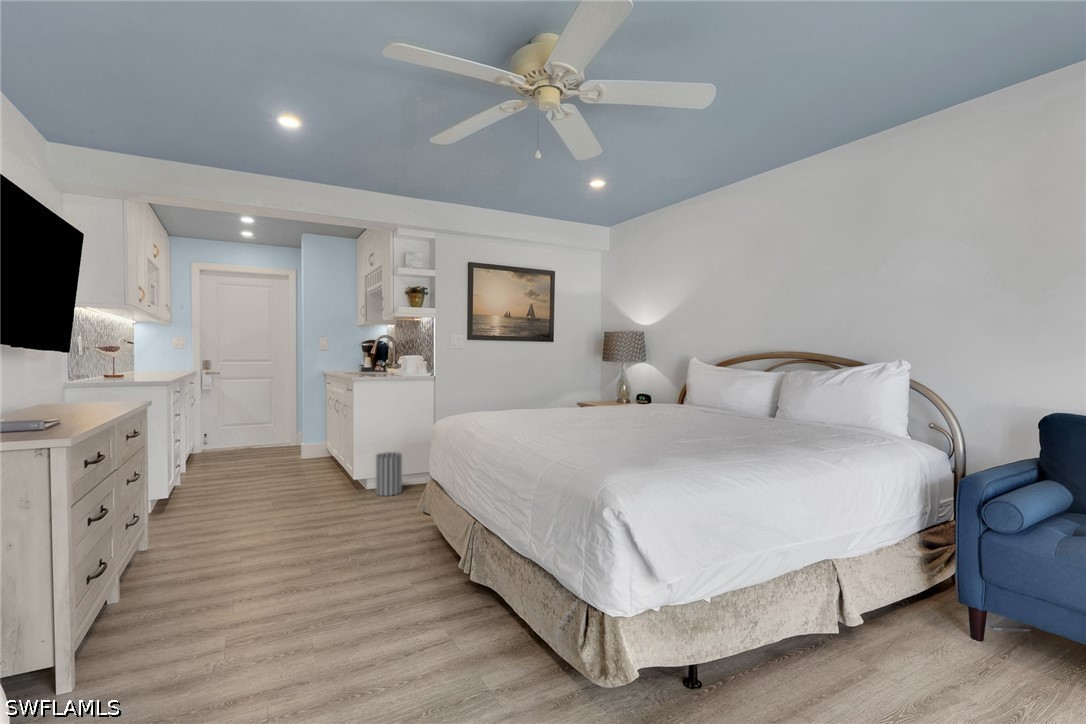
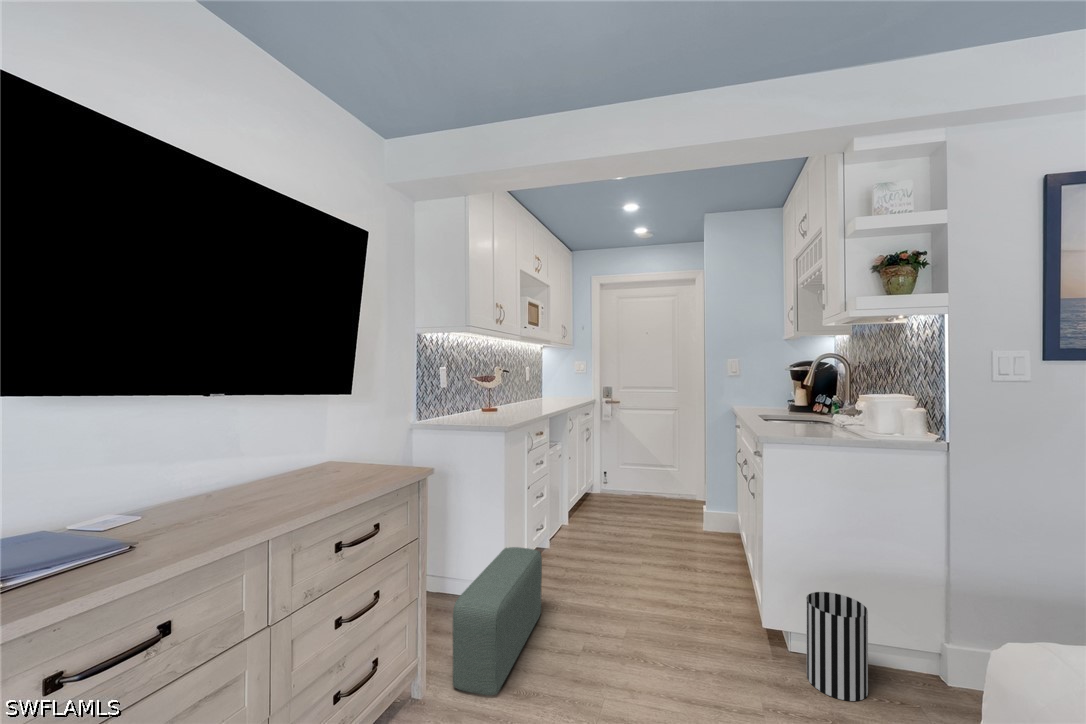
pouf: none [165,467,206,544] -> present [453,547,542,695]

